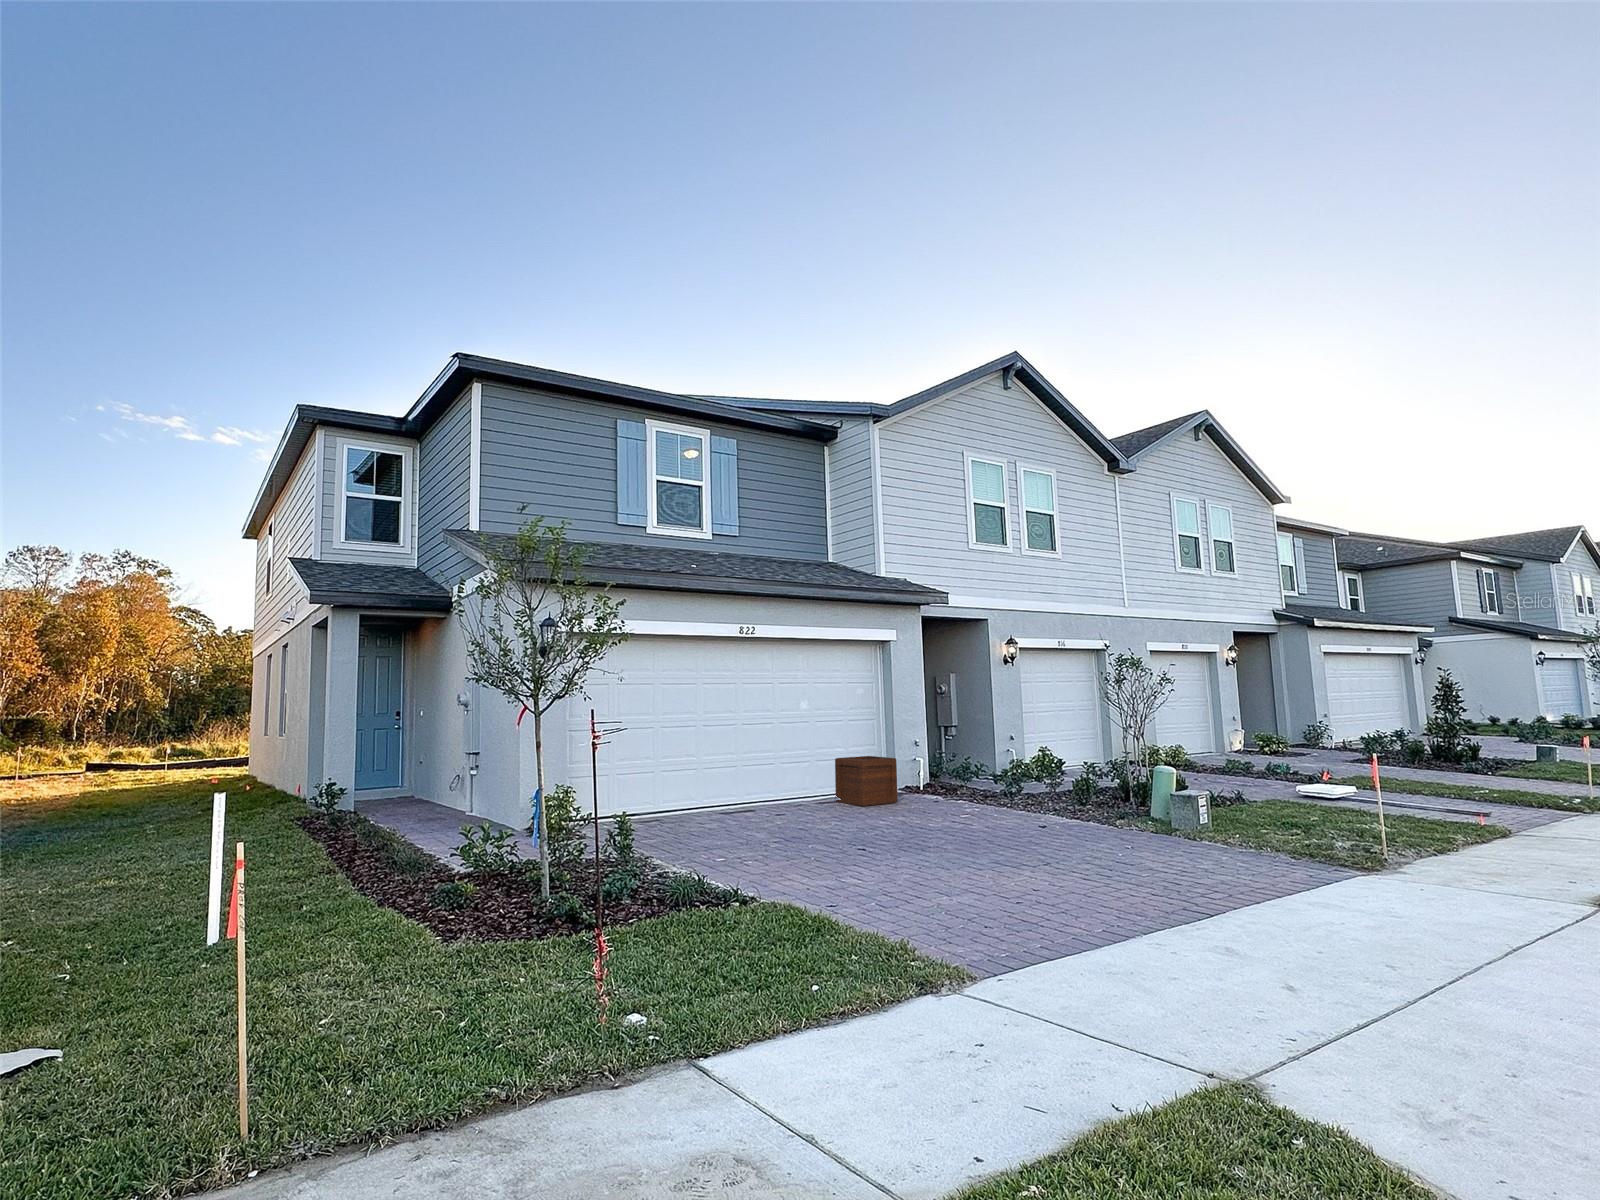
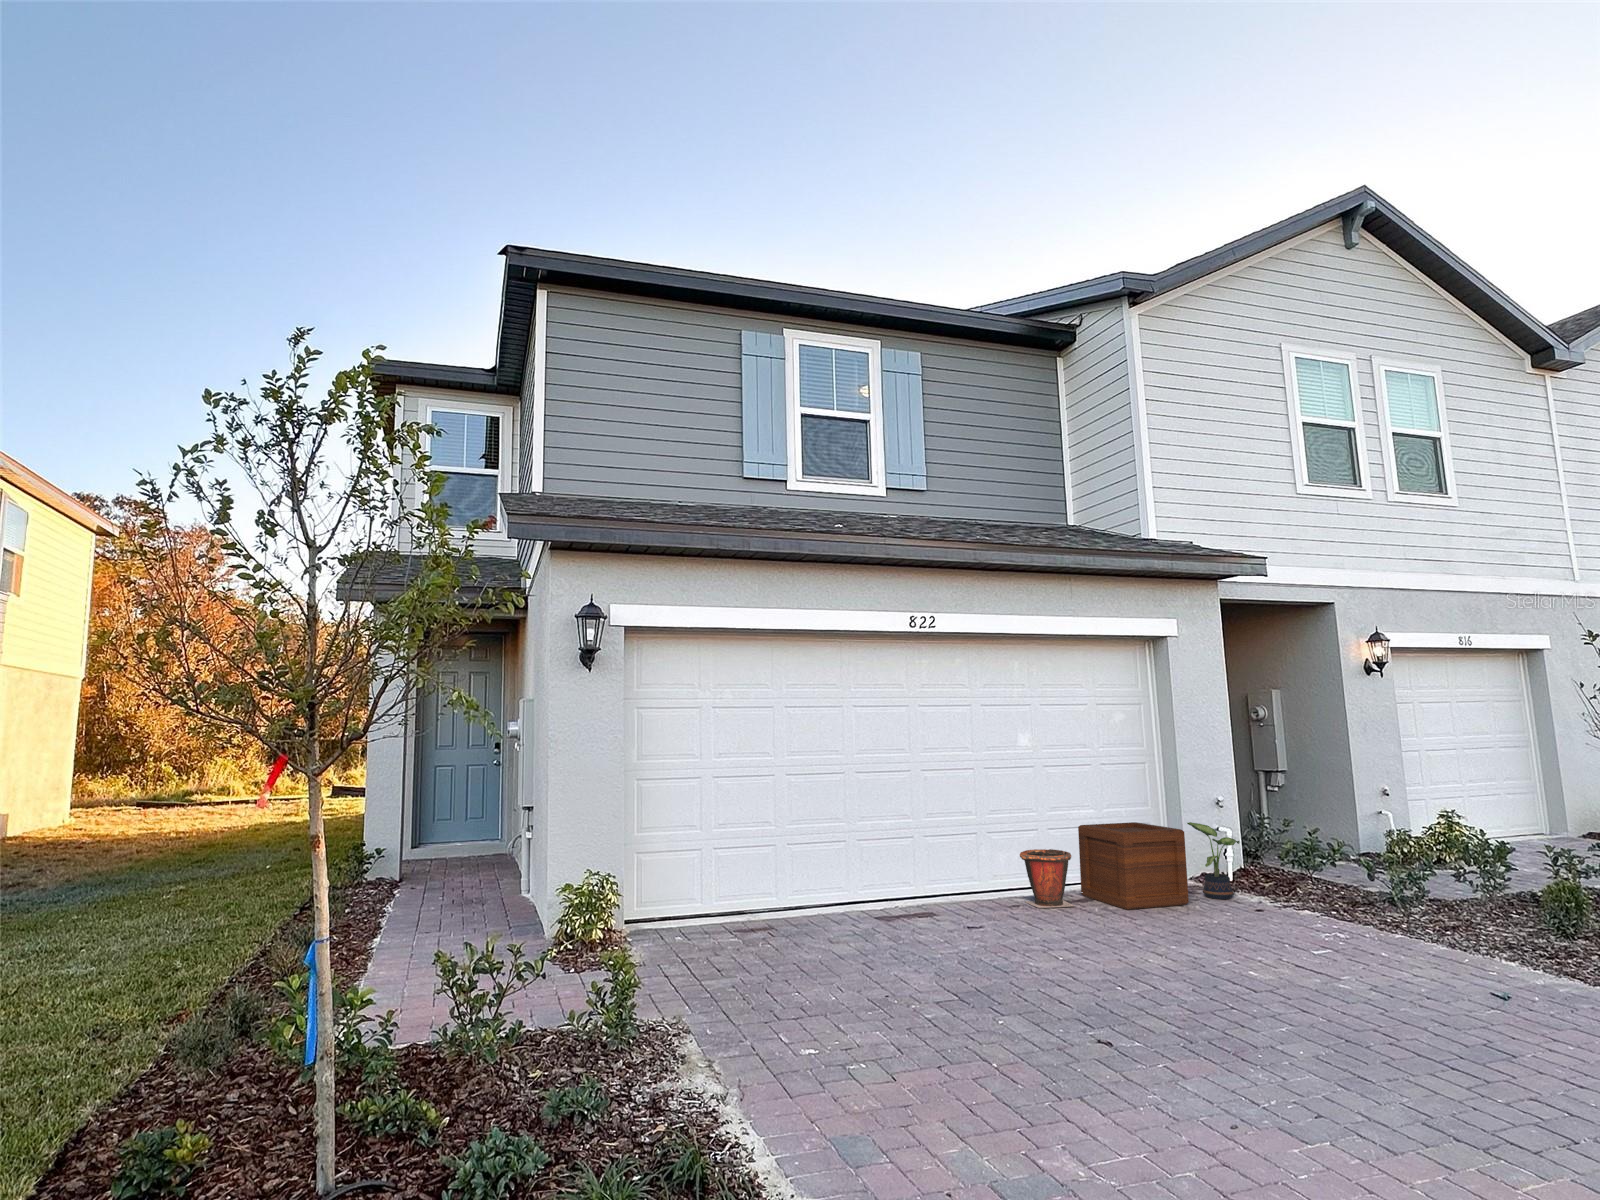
potted plant: none [897,755,927,800] -> present [1187,822,1239,899]
waste bin: none [801,772,834,808] -> present [1020,849,1074,908]

